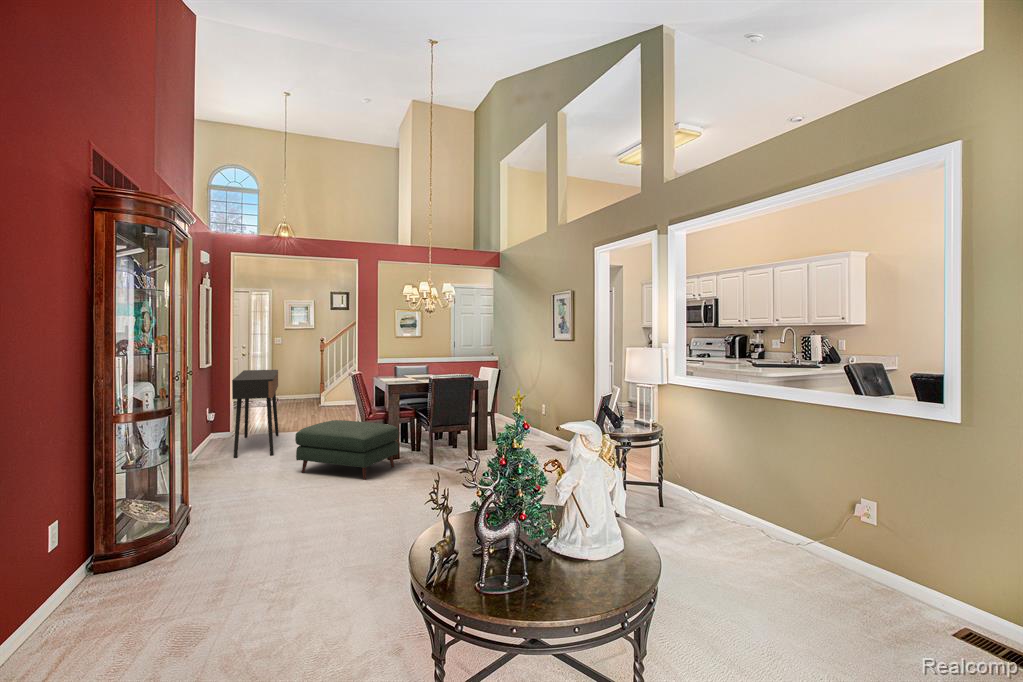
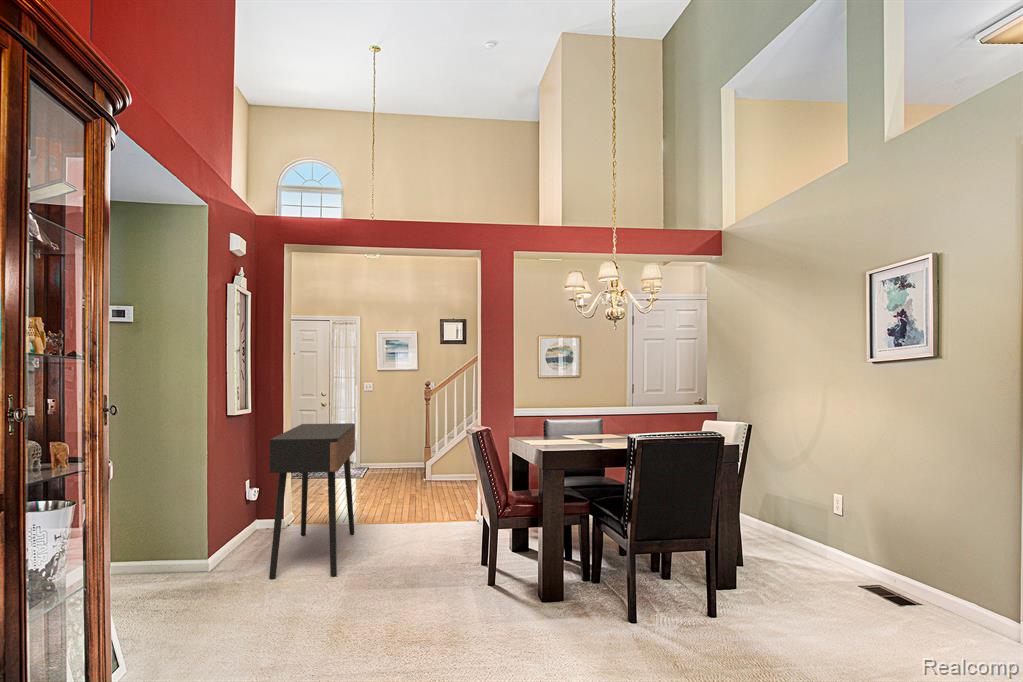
ottoman: present [295,420,399,480] -> none [366,518,564,657]

